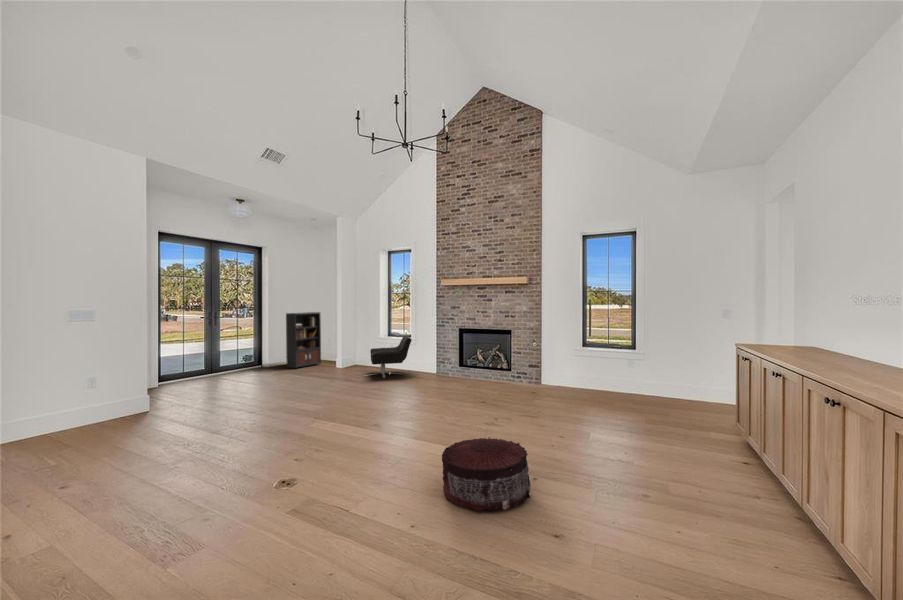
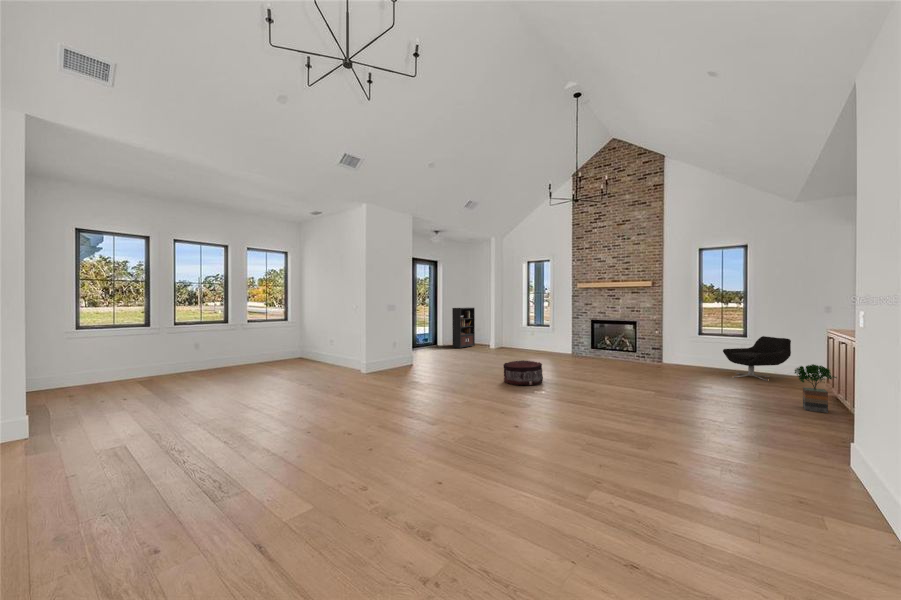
lounge chair: present [364,336,412,378] -> present [723,336,791,380]
potted tree: none [674,403,734,482] -> present [795,364,837,413]
pouf: present [442,437,531,511] -> present [503,360,543,385]

